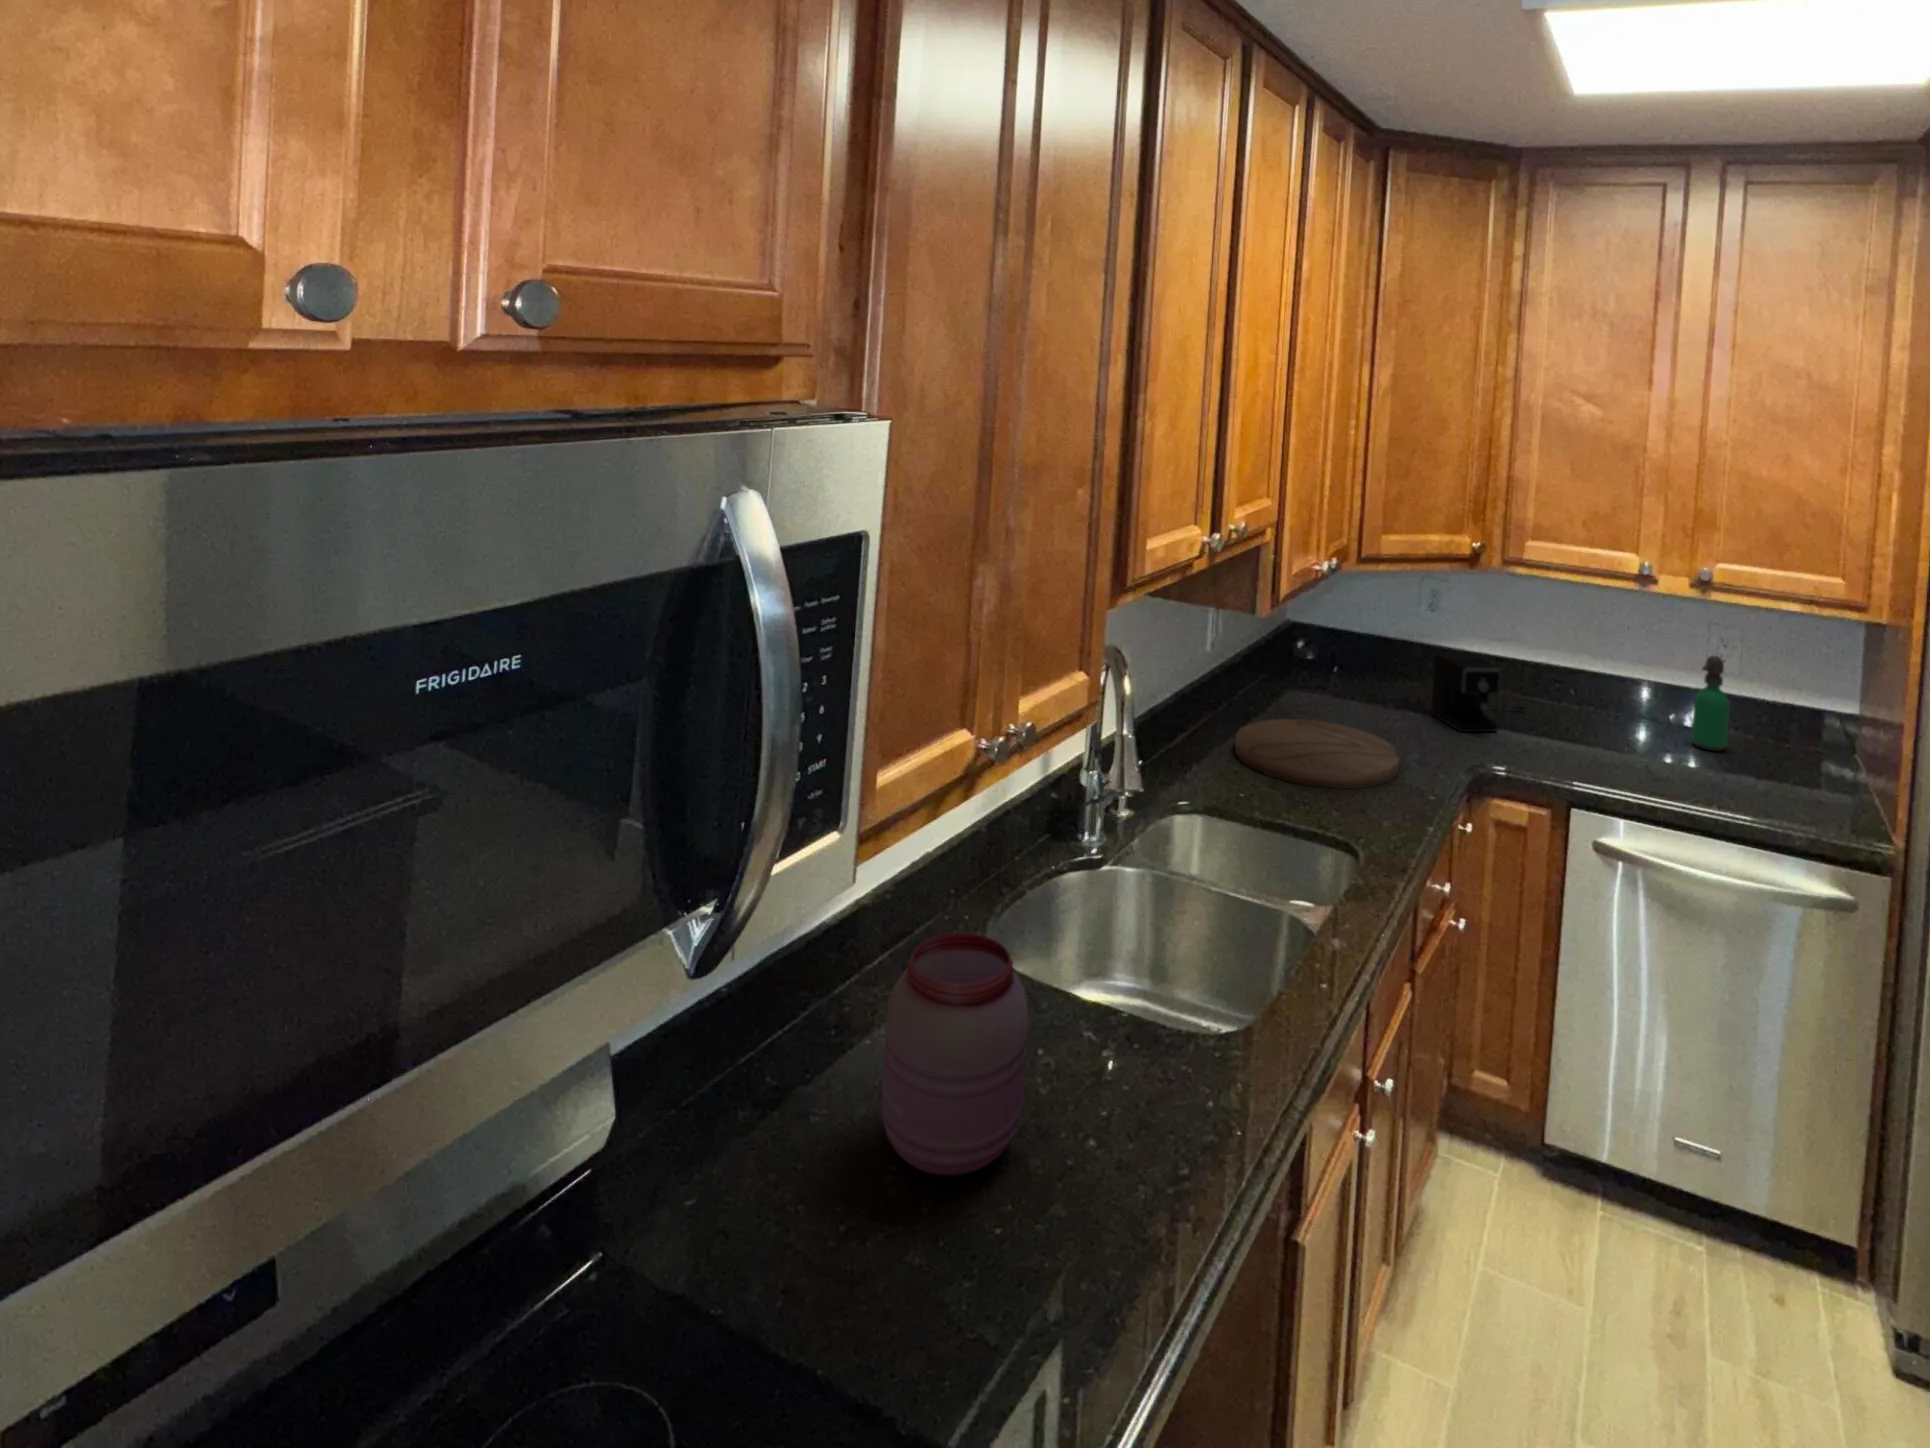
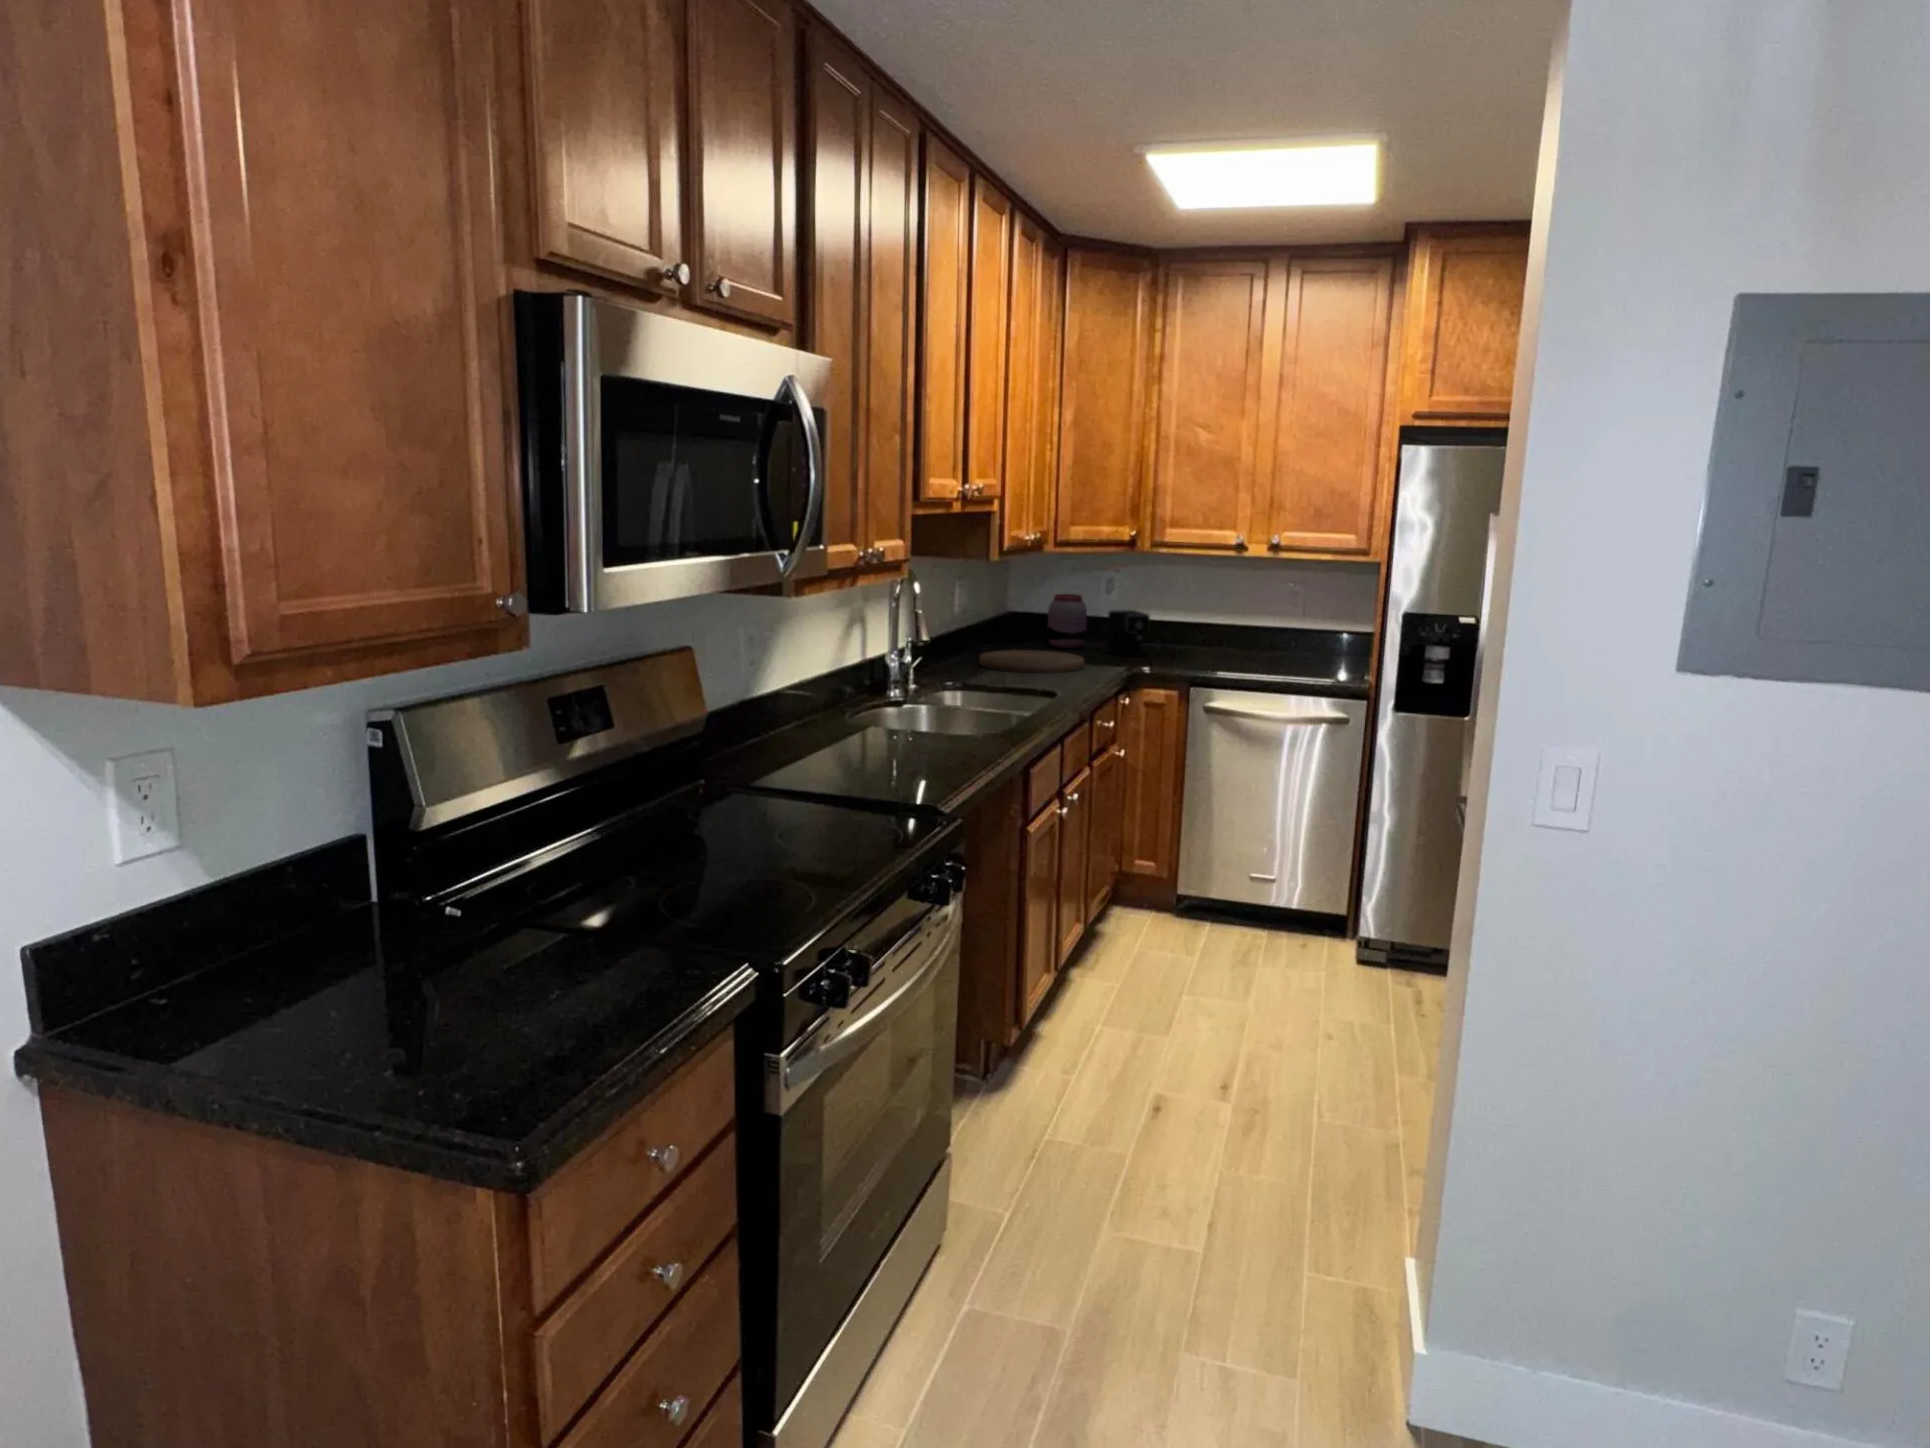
soap dispenser: present [1691,656,1730,751] -> none [1270,598,1292,657]
jar: present [881,933,1028,1175] -> present [1048,594,1087,648]

